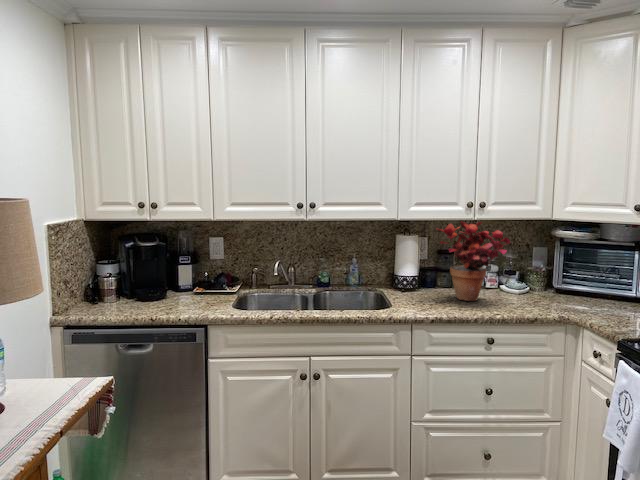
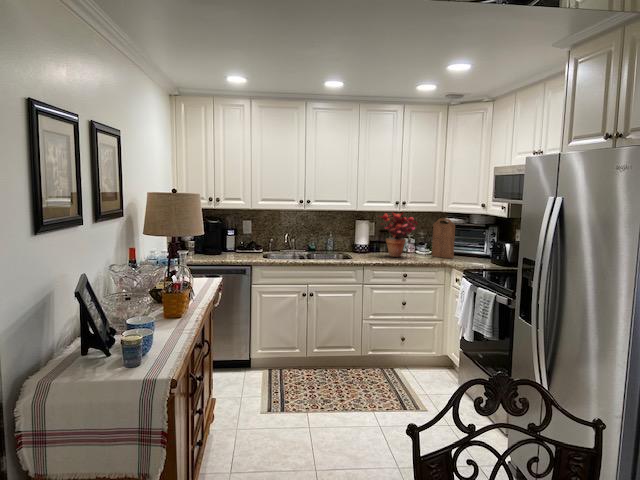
cutting board: none [532,231,580,304] -> present [432,219,455,258]

